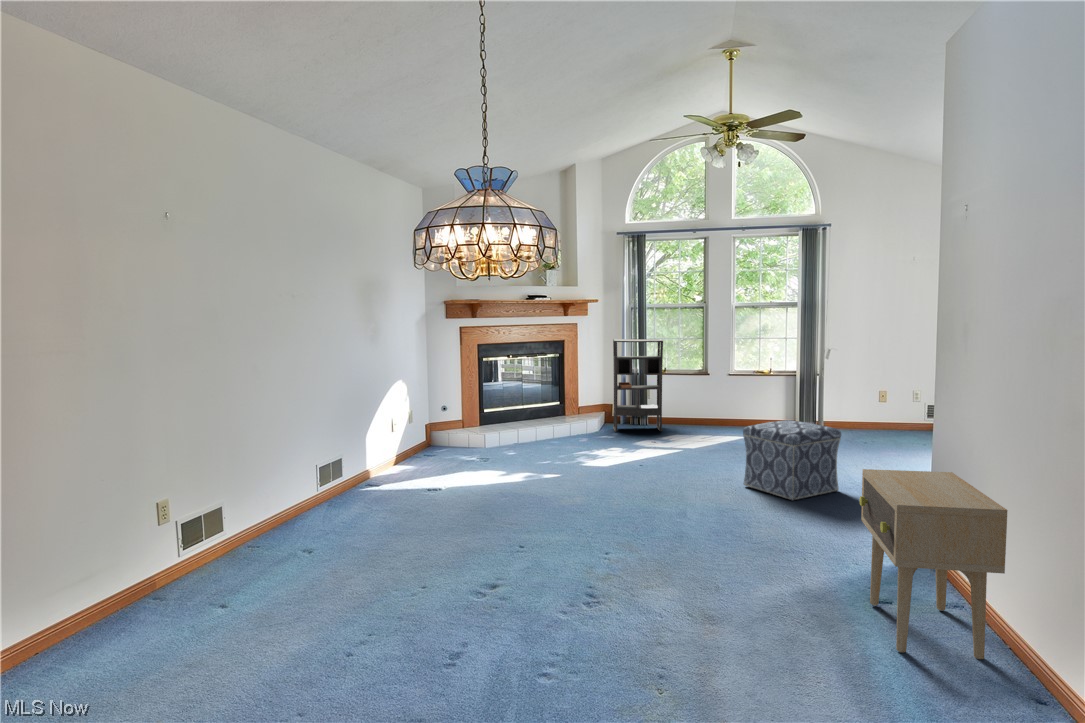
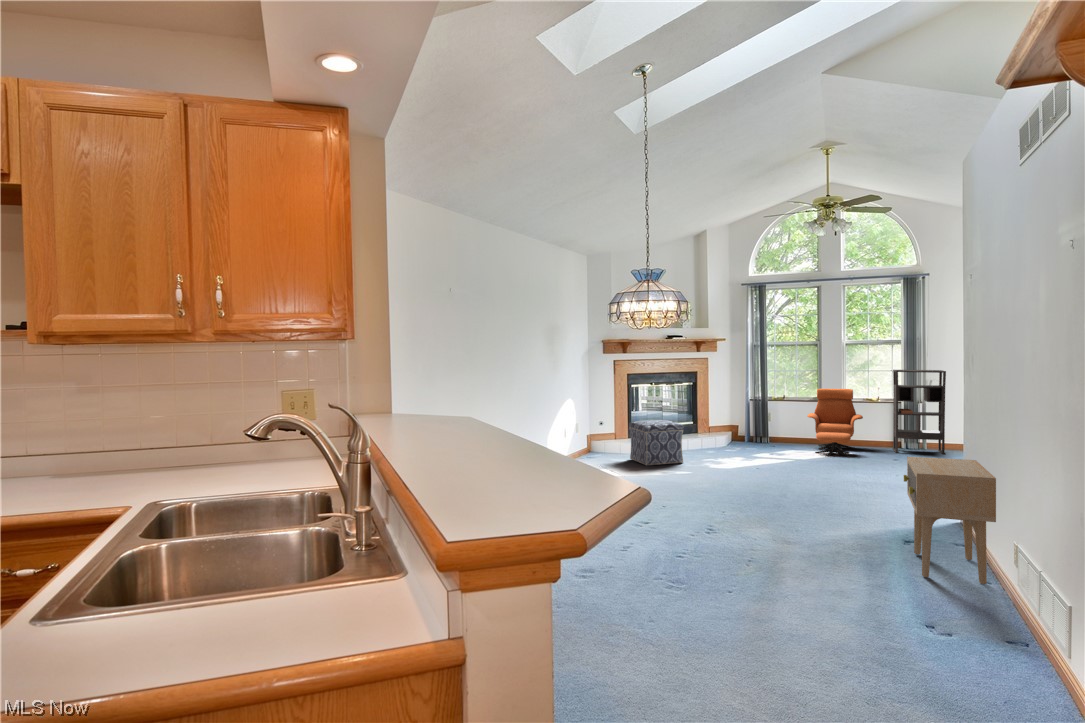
bookshelf: present [613,339,663,432] -> present [893,370,946,455]
lounge chair: none [693,360,755,442] -> present [807,389,863,456]
ottoman: present [743,420,841,501] -> present [629,420,684,466]

